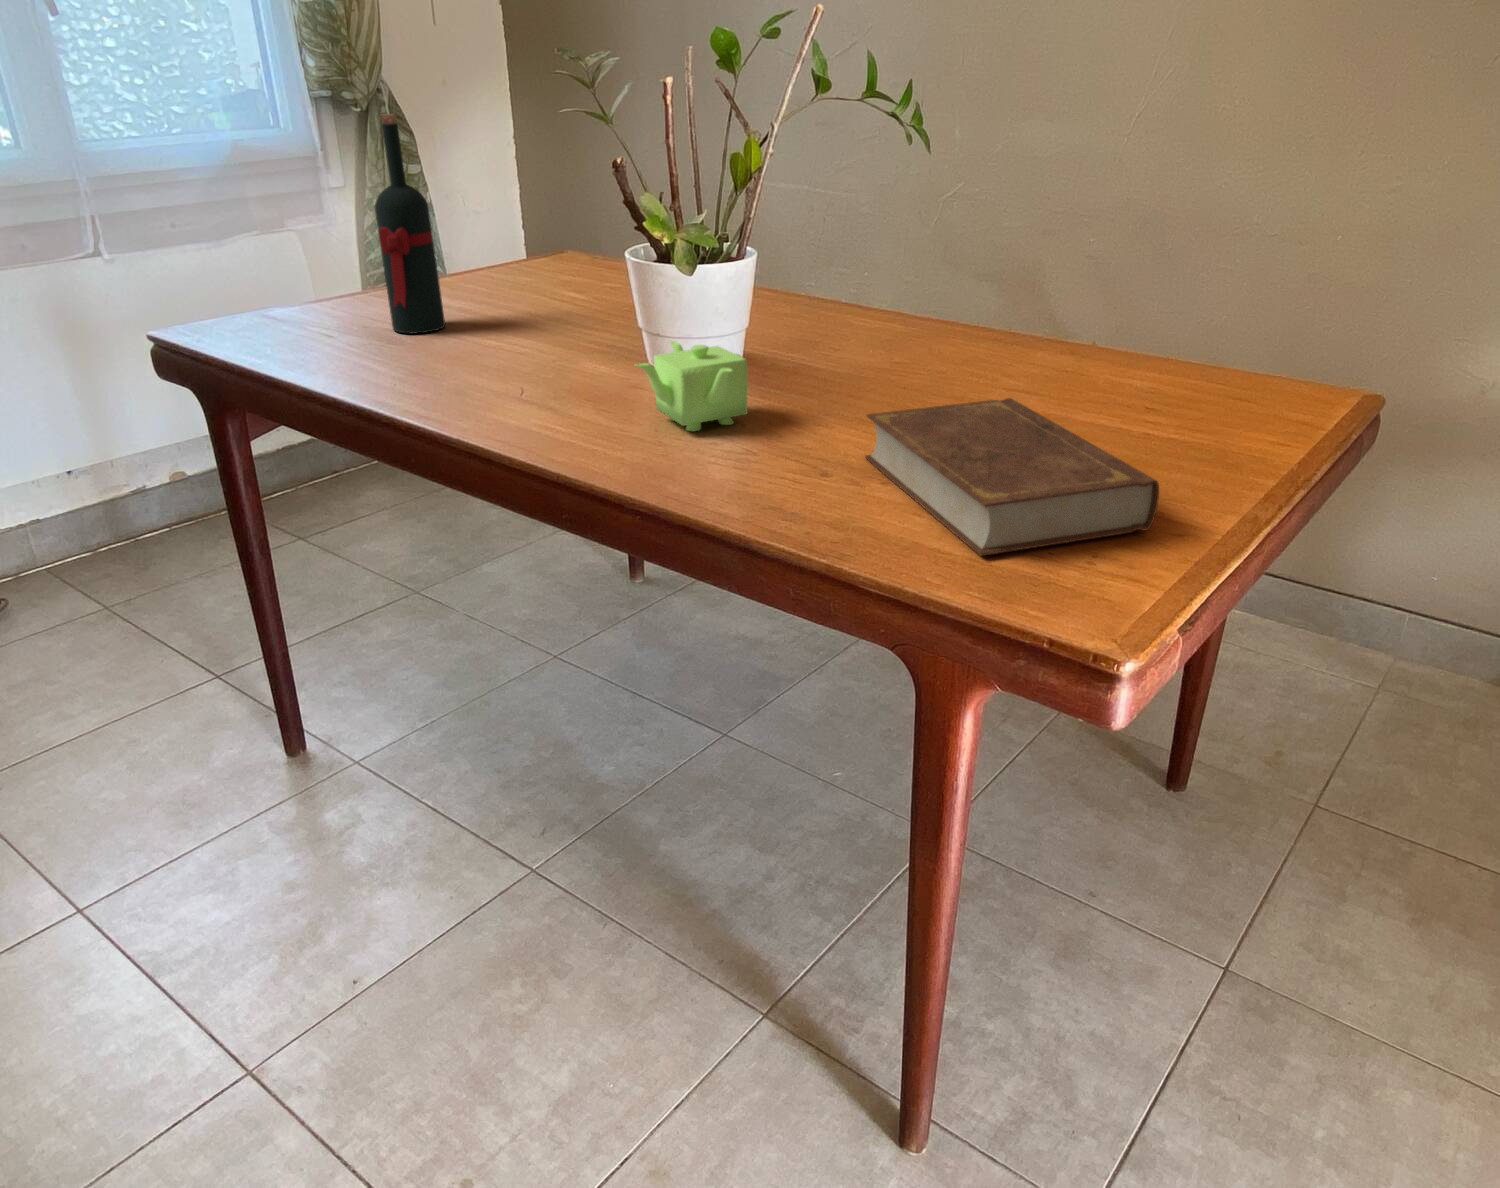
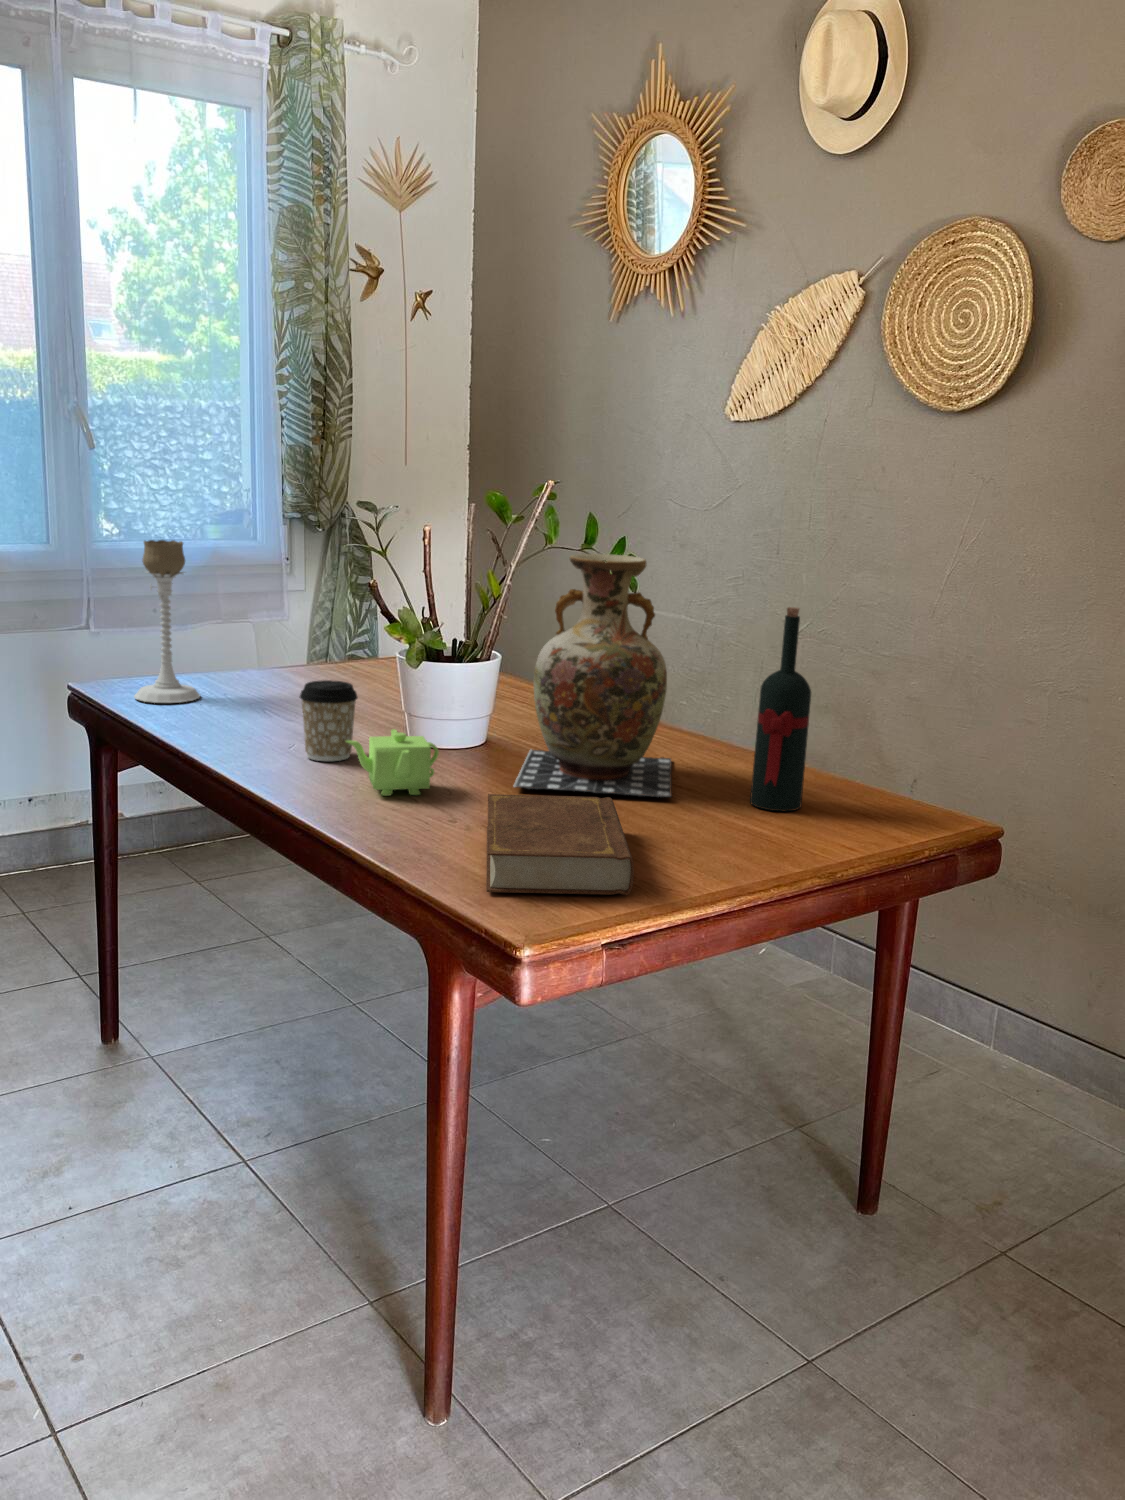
vase: none [795,77,1026,398] -> present [513,554,671,797]
wine bottle: present [375,114,445,334] -> present [750,607,811,811]
candle holder: none [216,116,331,342] -> present [134,540,200,703]
coffee cup: none [522,285,599,394] -> present [300,680,358,761]

